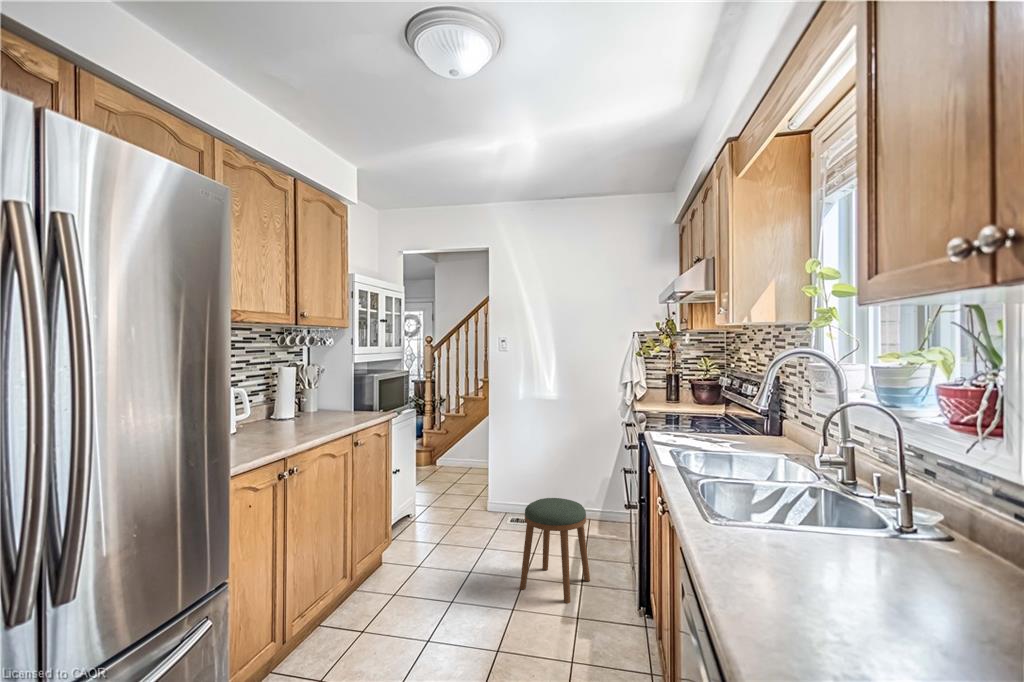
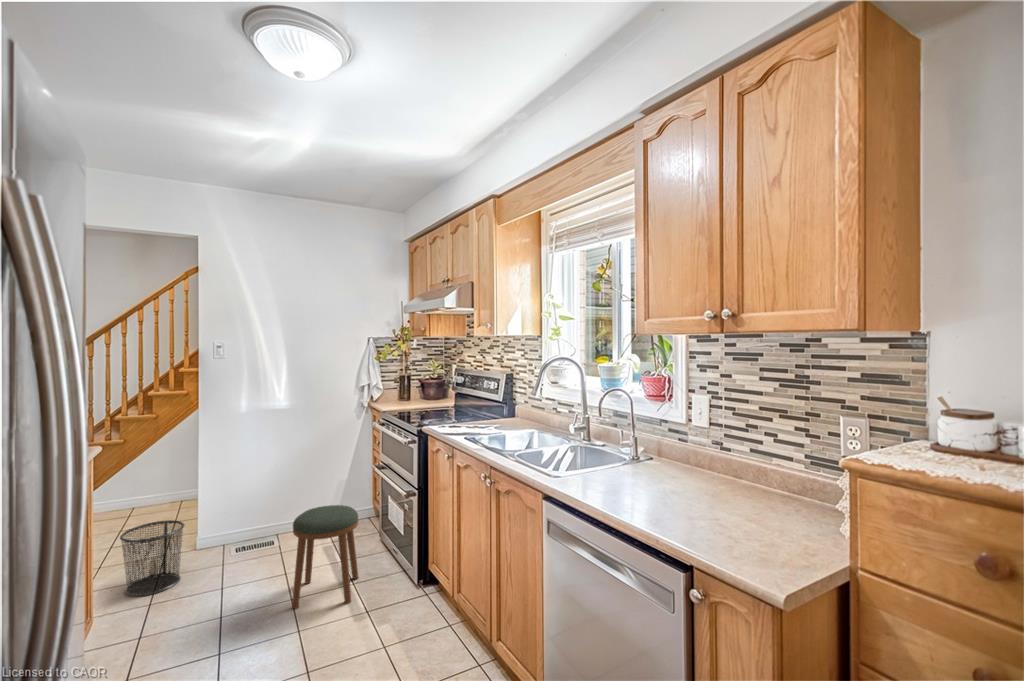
waste bin: none [424,481,466,539] -> present [120,520,184,596]

